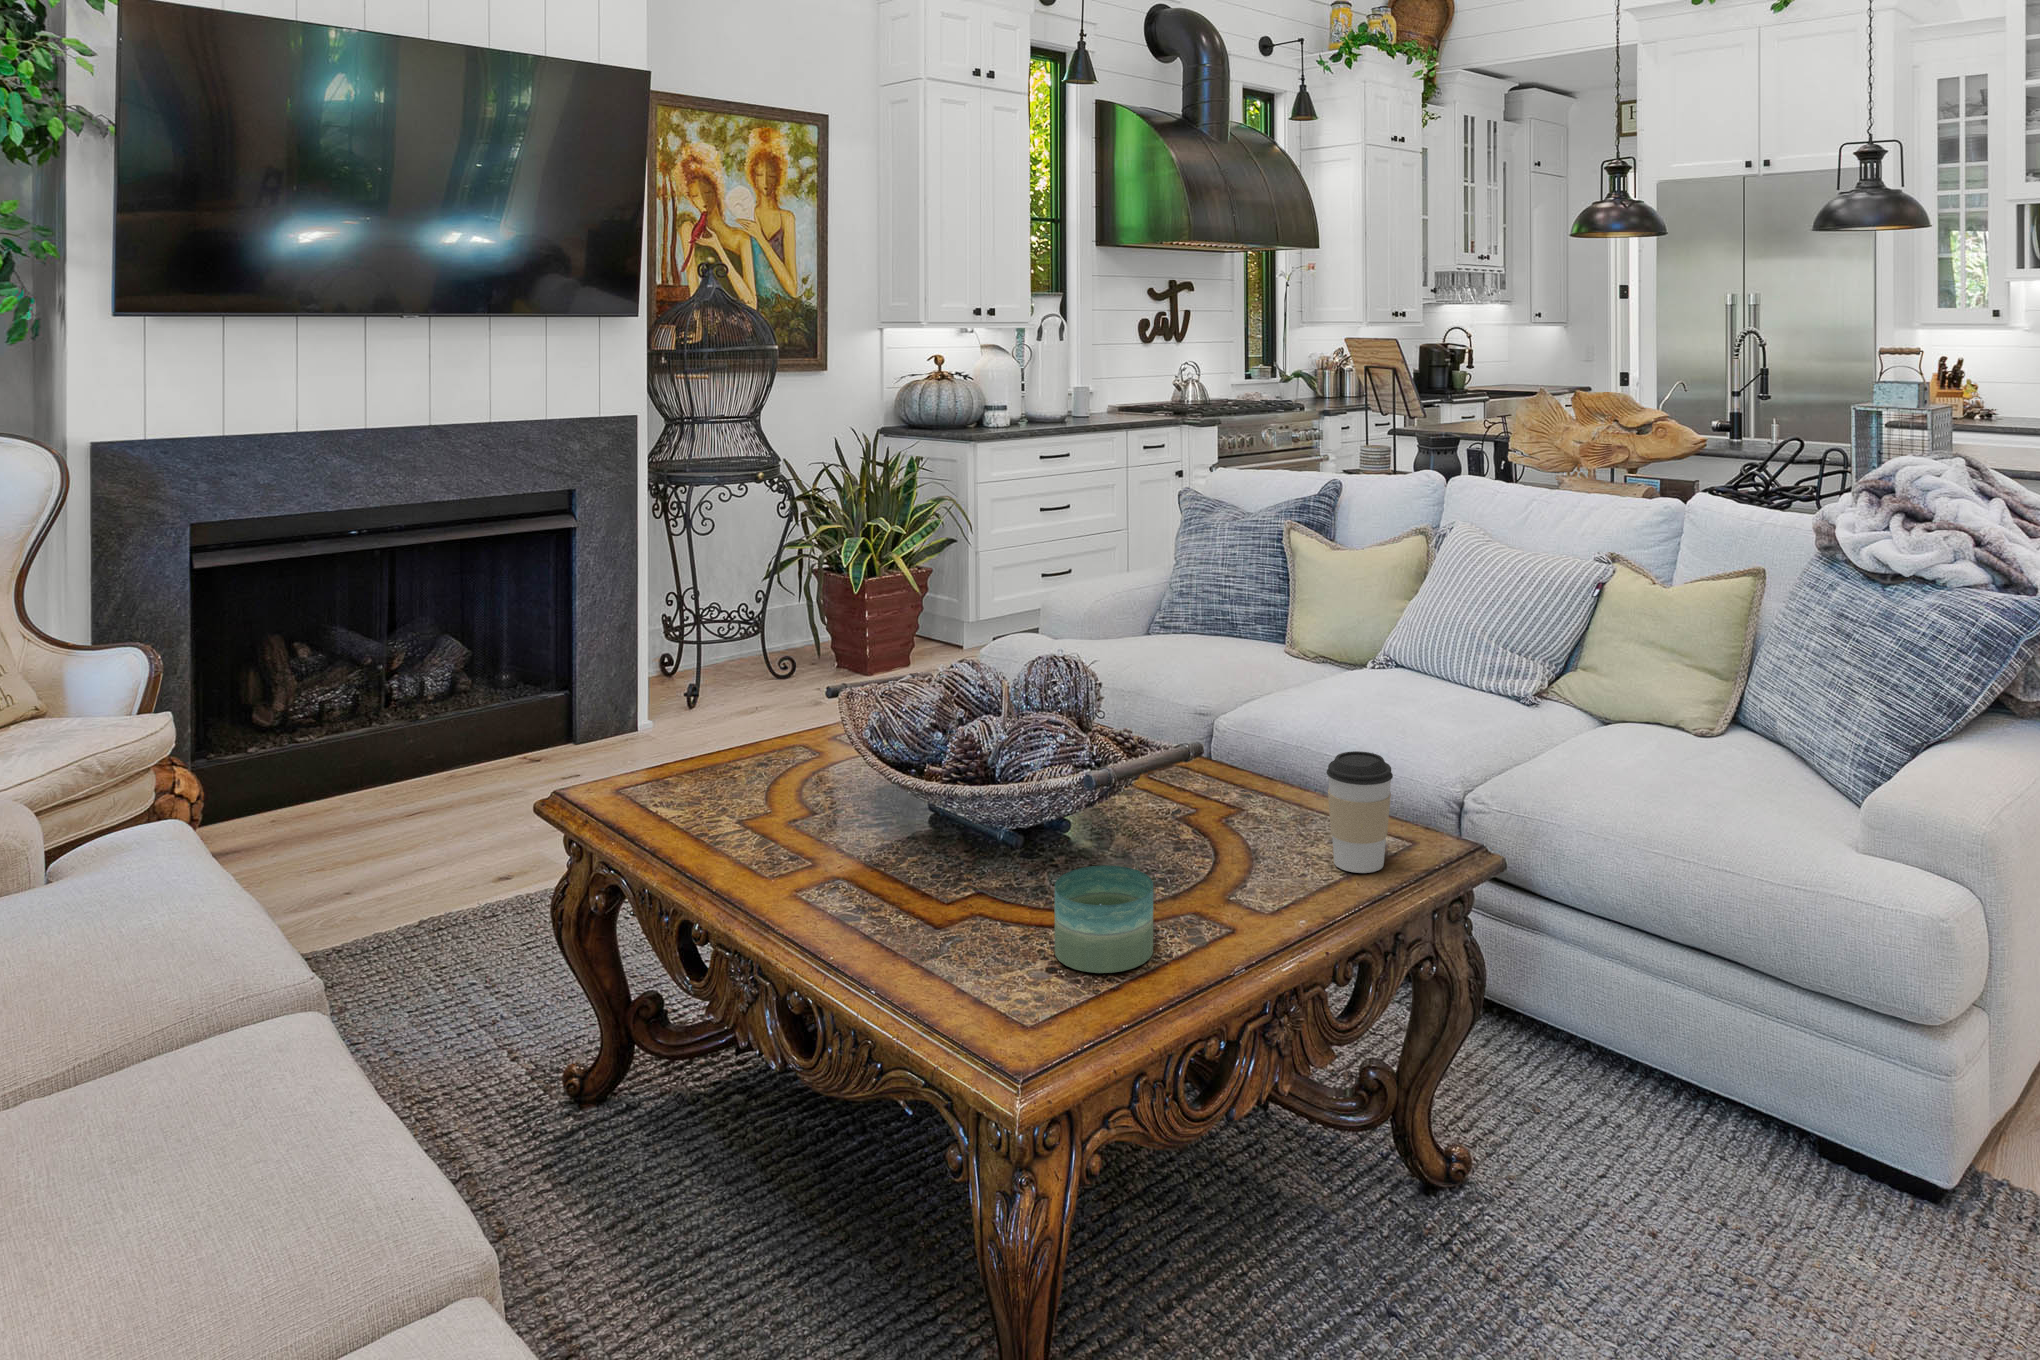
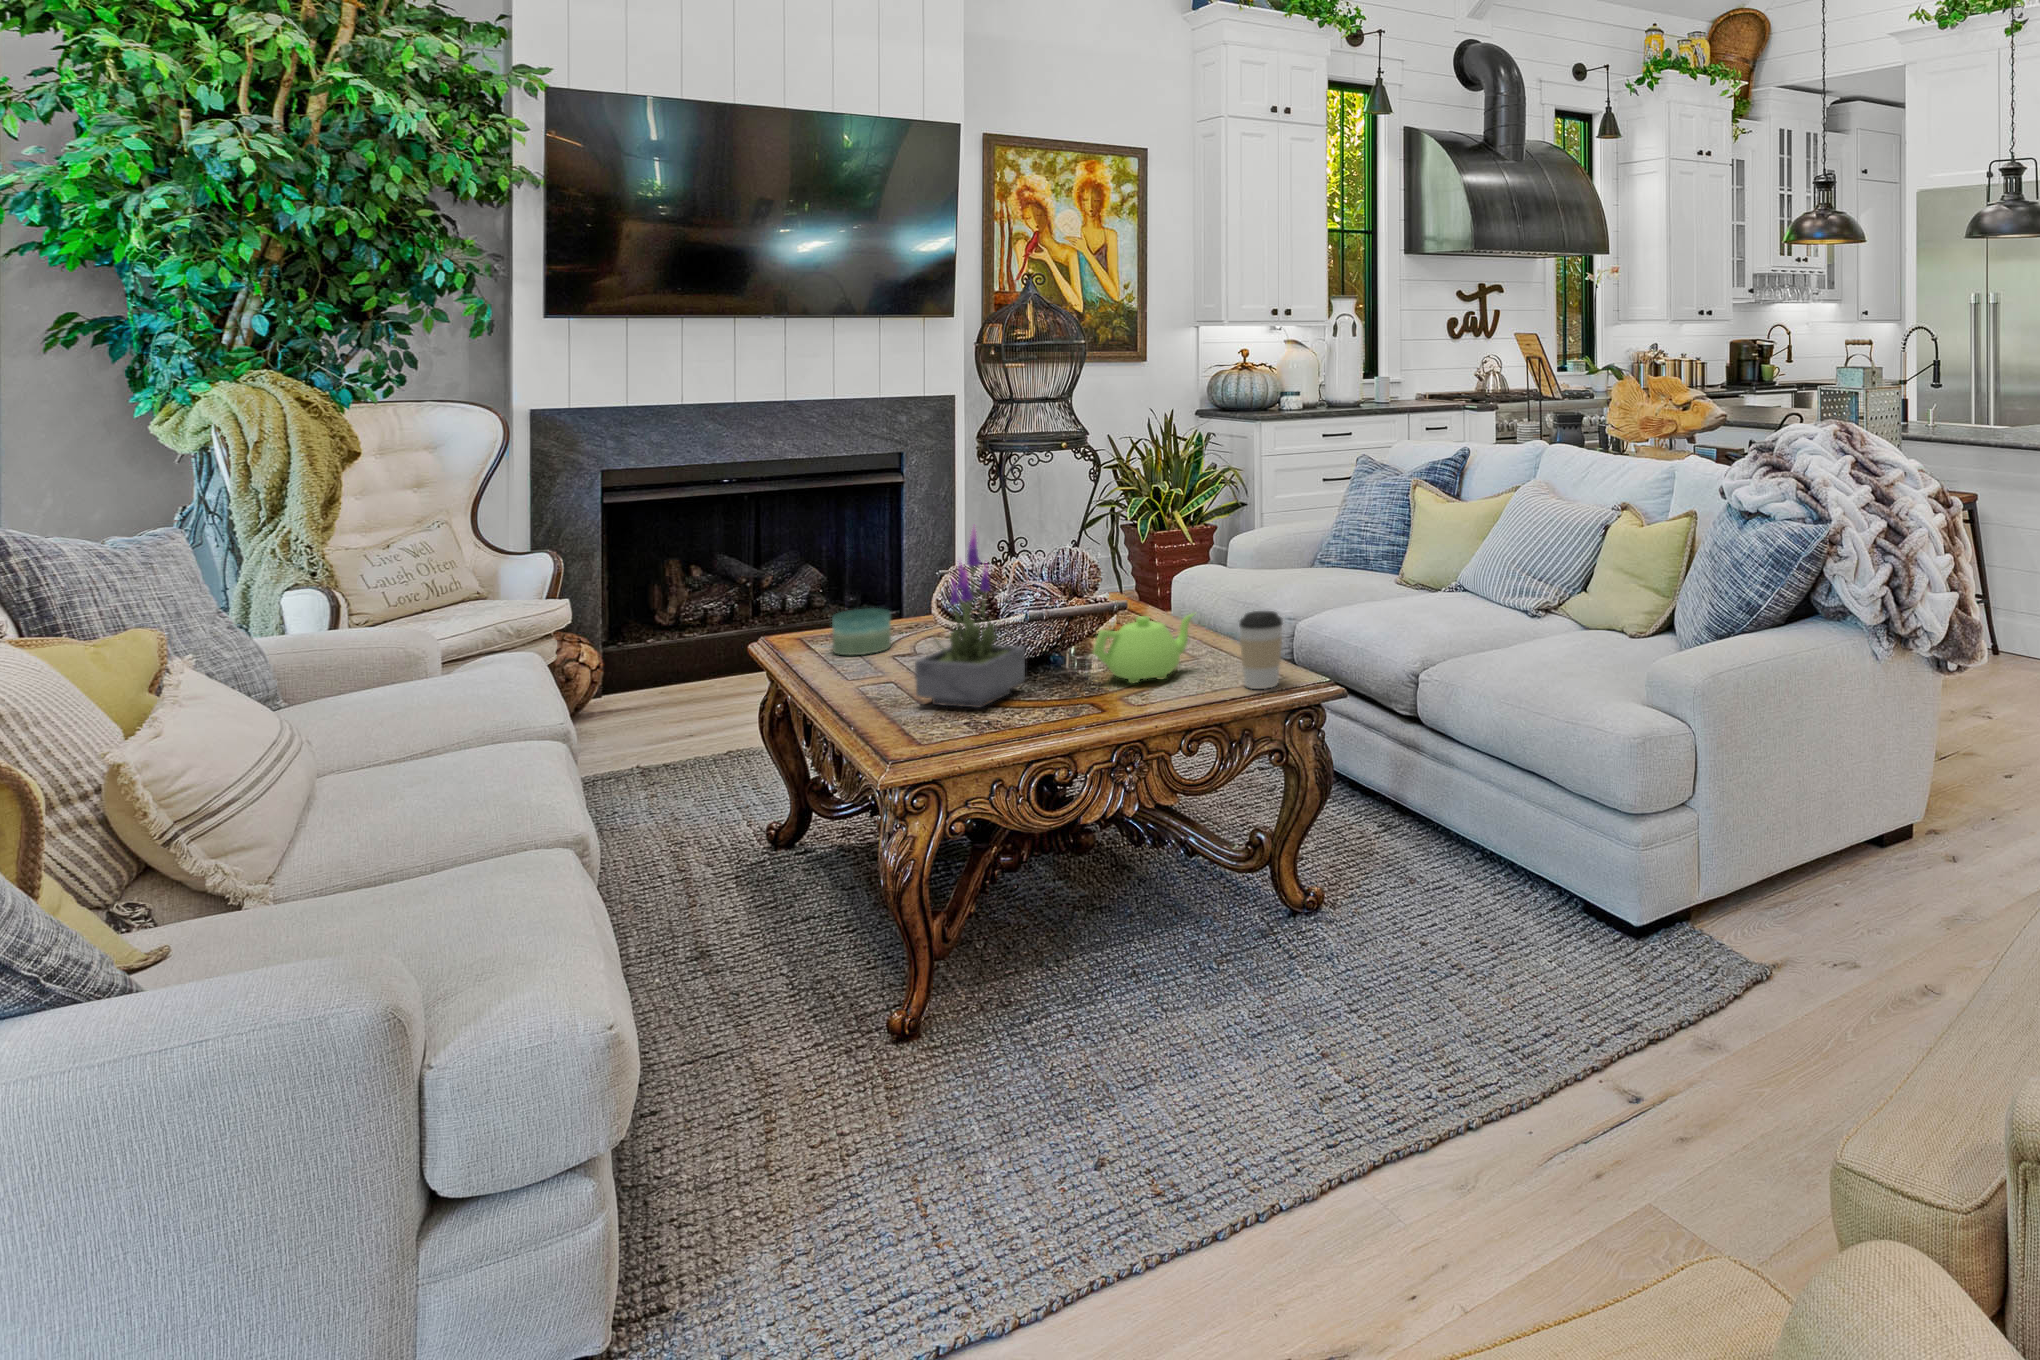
potted plant: none [872,638,1015,929] -> present [915,525,1025,707]
teapot: none [1103,751,1233,868] -> present [1093,614,1194,683]
candle: present [1055,865,1153,973] -> present [832,608,891,655]

